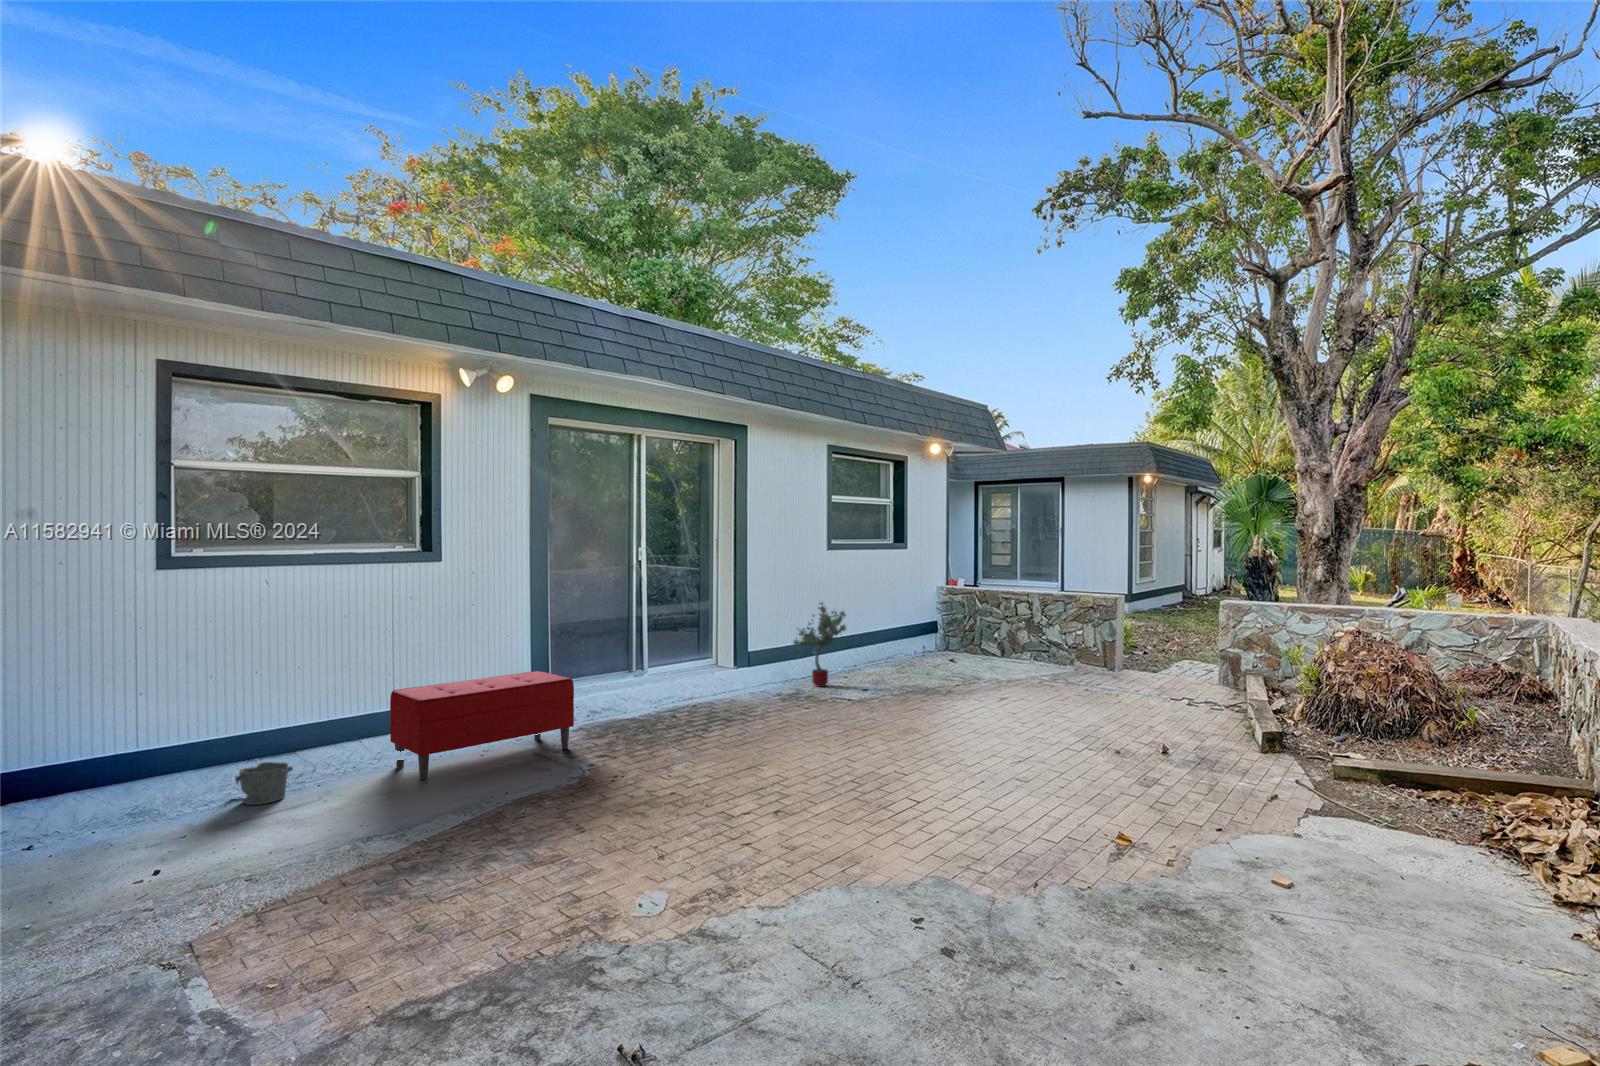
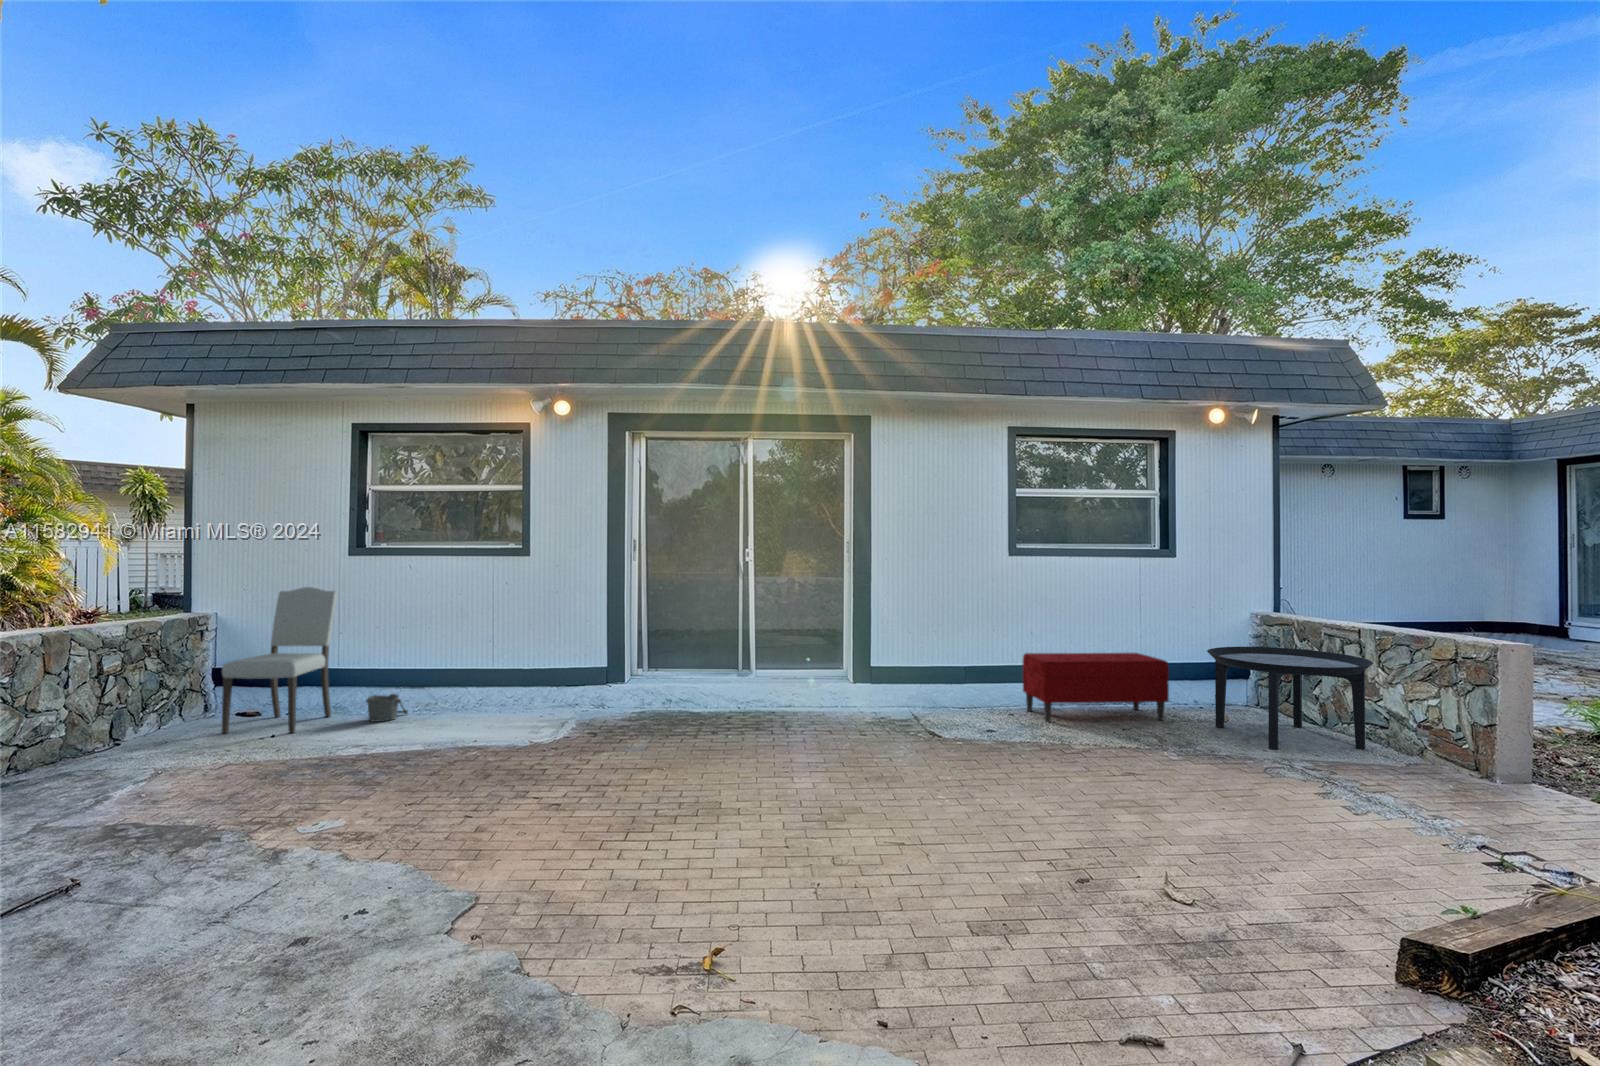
potted tree: present [794,602,846,687] -> none [912,616,995,718]
round table: none [958,609,1052,673] -> present [1207,647,1373,750]
chair: none [30,620,182,875] -> present [222,587,337,734]
bench: present [390,671,574,780] -> present [1023,653,1169,722]

